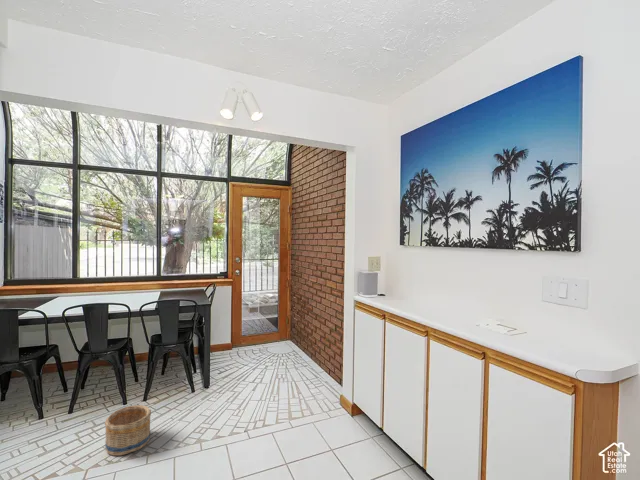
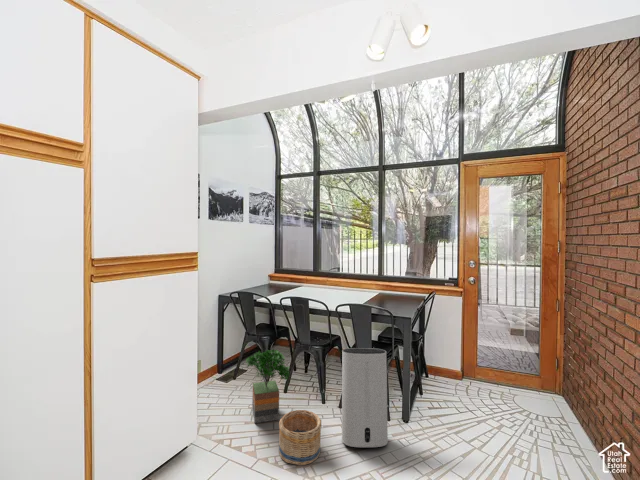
air purifier: none [159,334,202,419] -> present [342,348,388,447]
potted tree: none [32,365,98,449] -> present [246,349,290,423]

